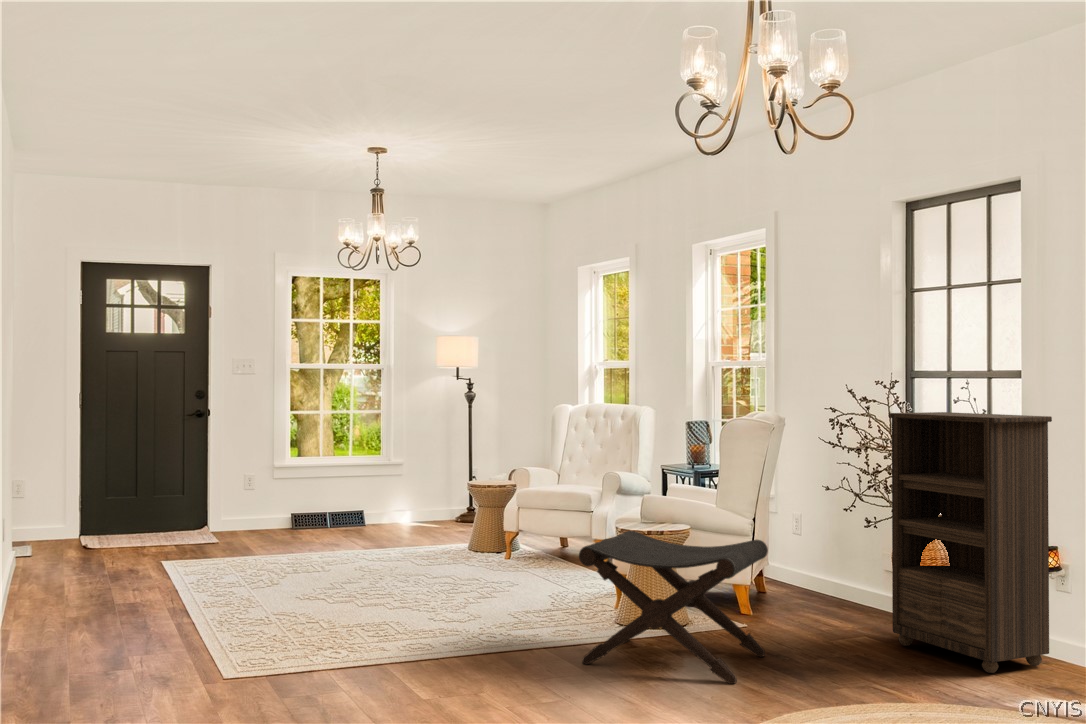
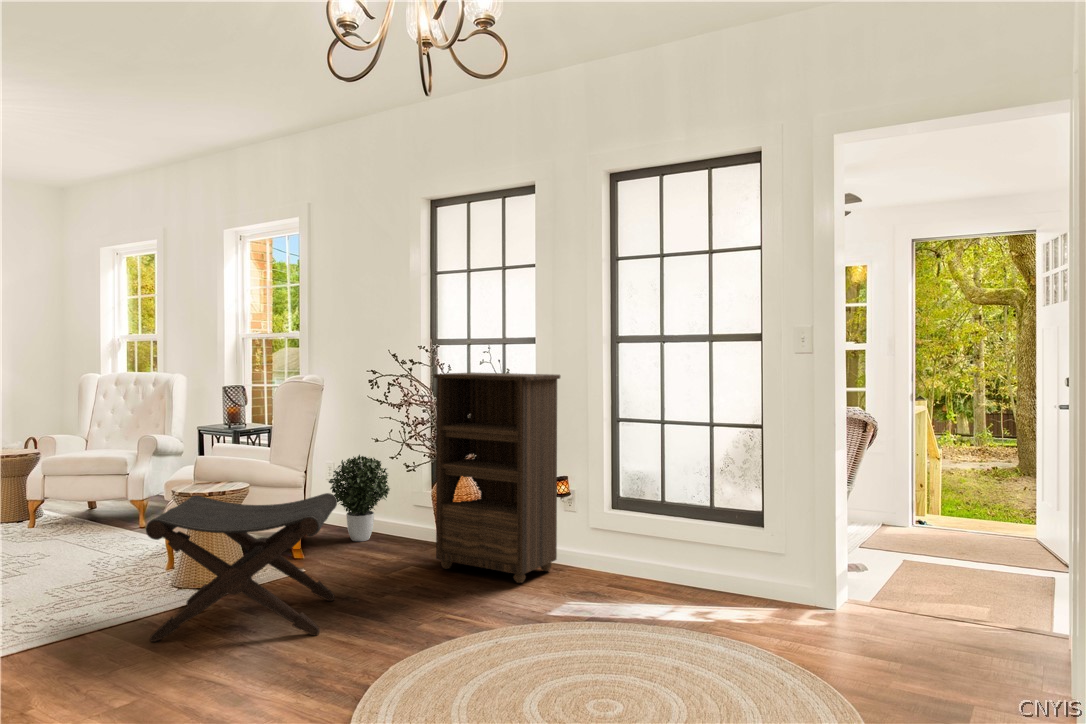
potted plant: none [783,505,856,606] -> present [329,455,390,541]

